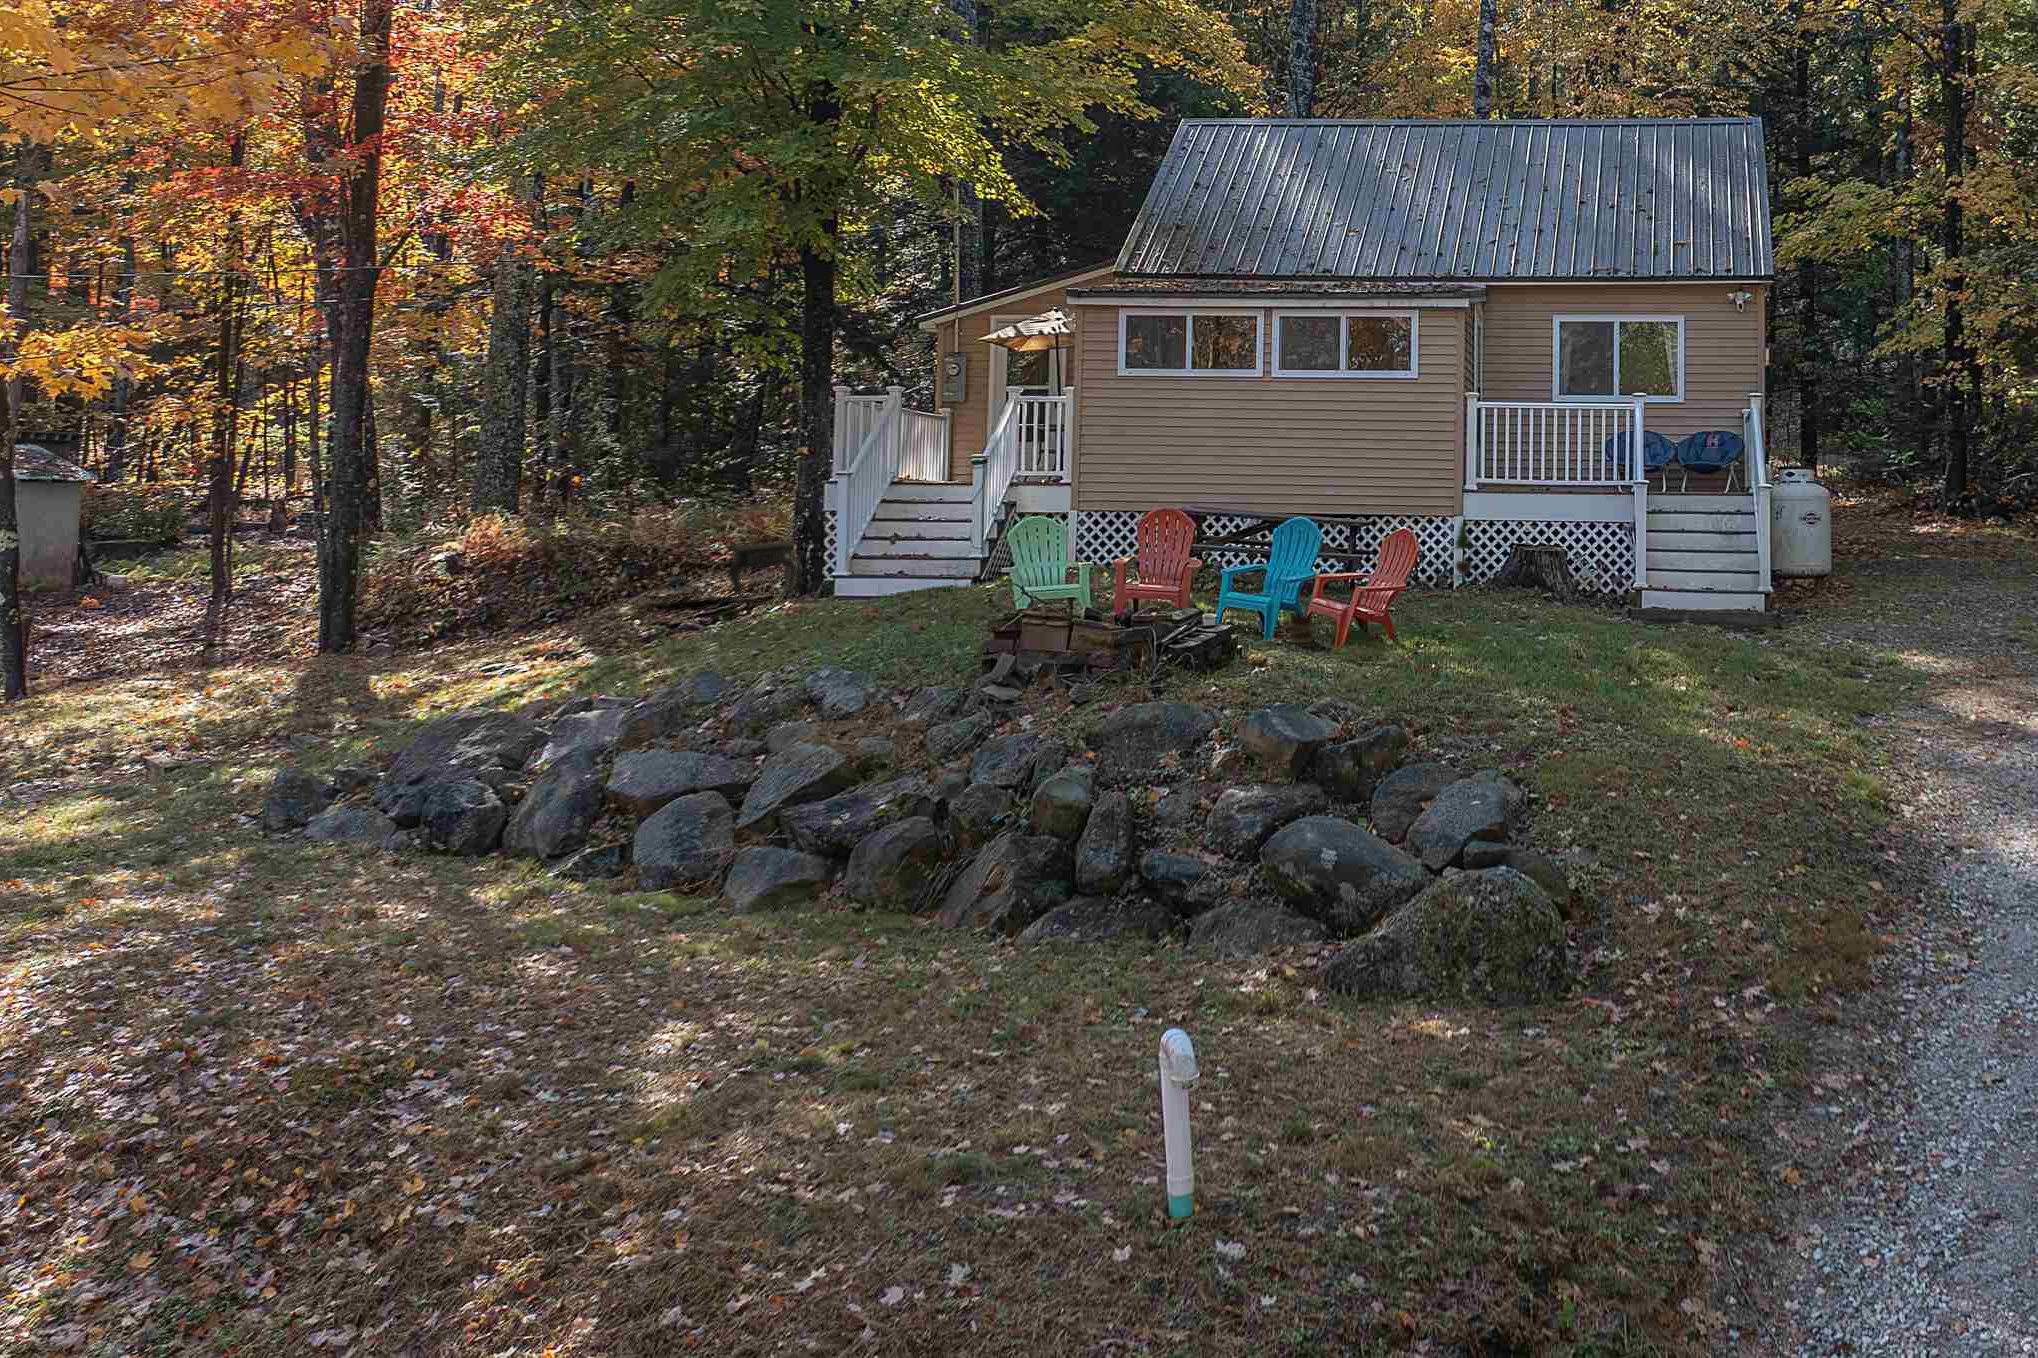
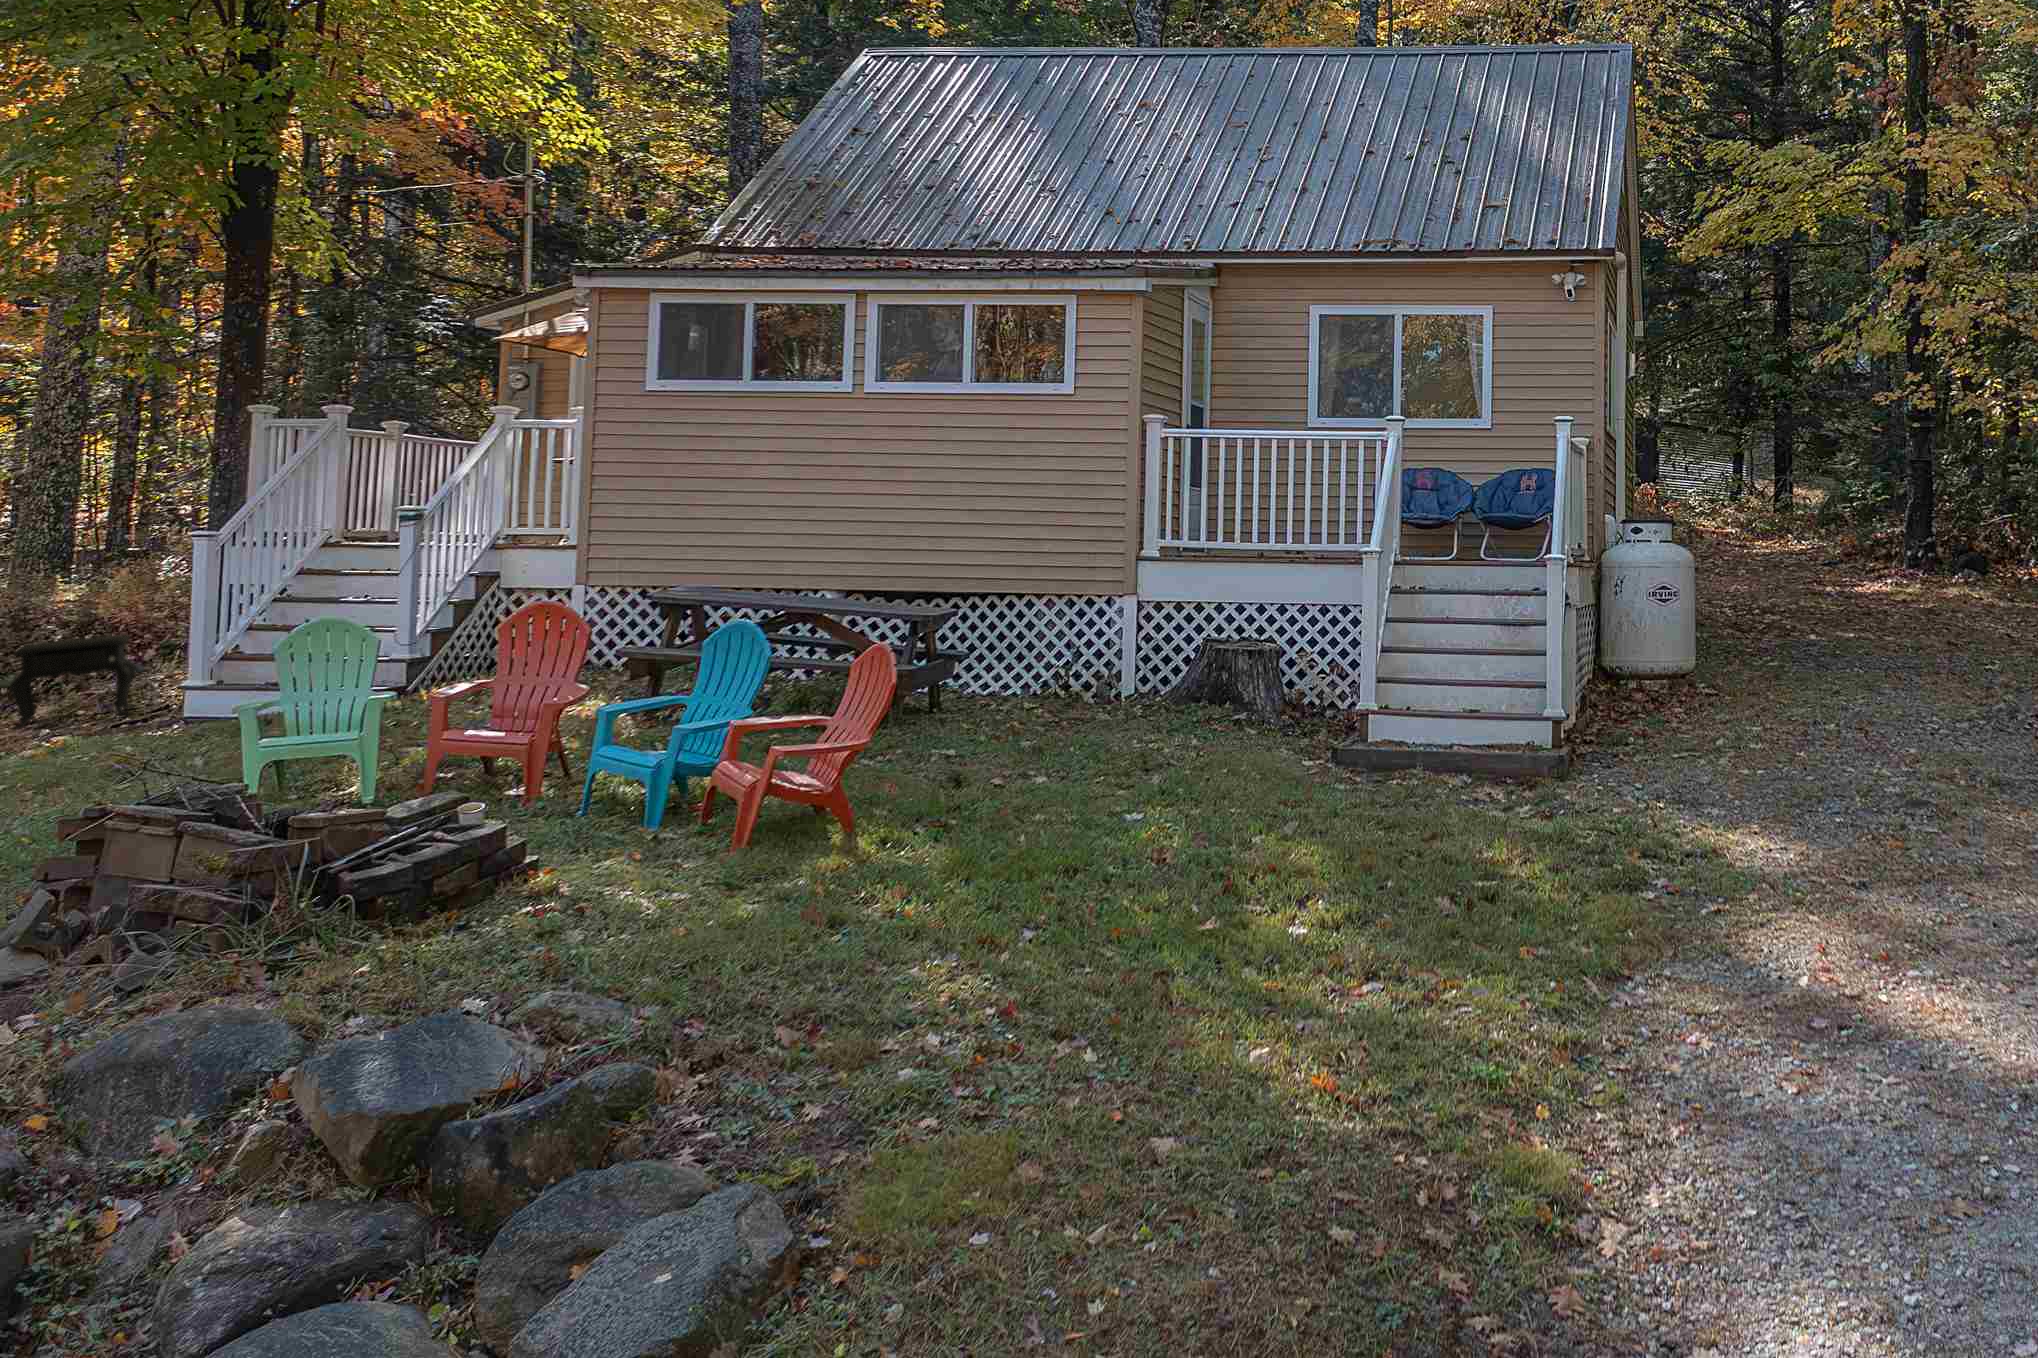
potted tree: present [1455,521,1472,575] -> none [1113,600,1144,685]
wooden bucket: present [1289,613,1313,643] -> none [693,757,736,832]

